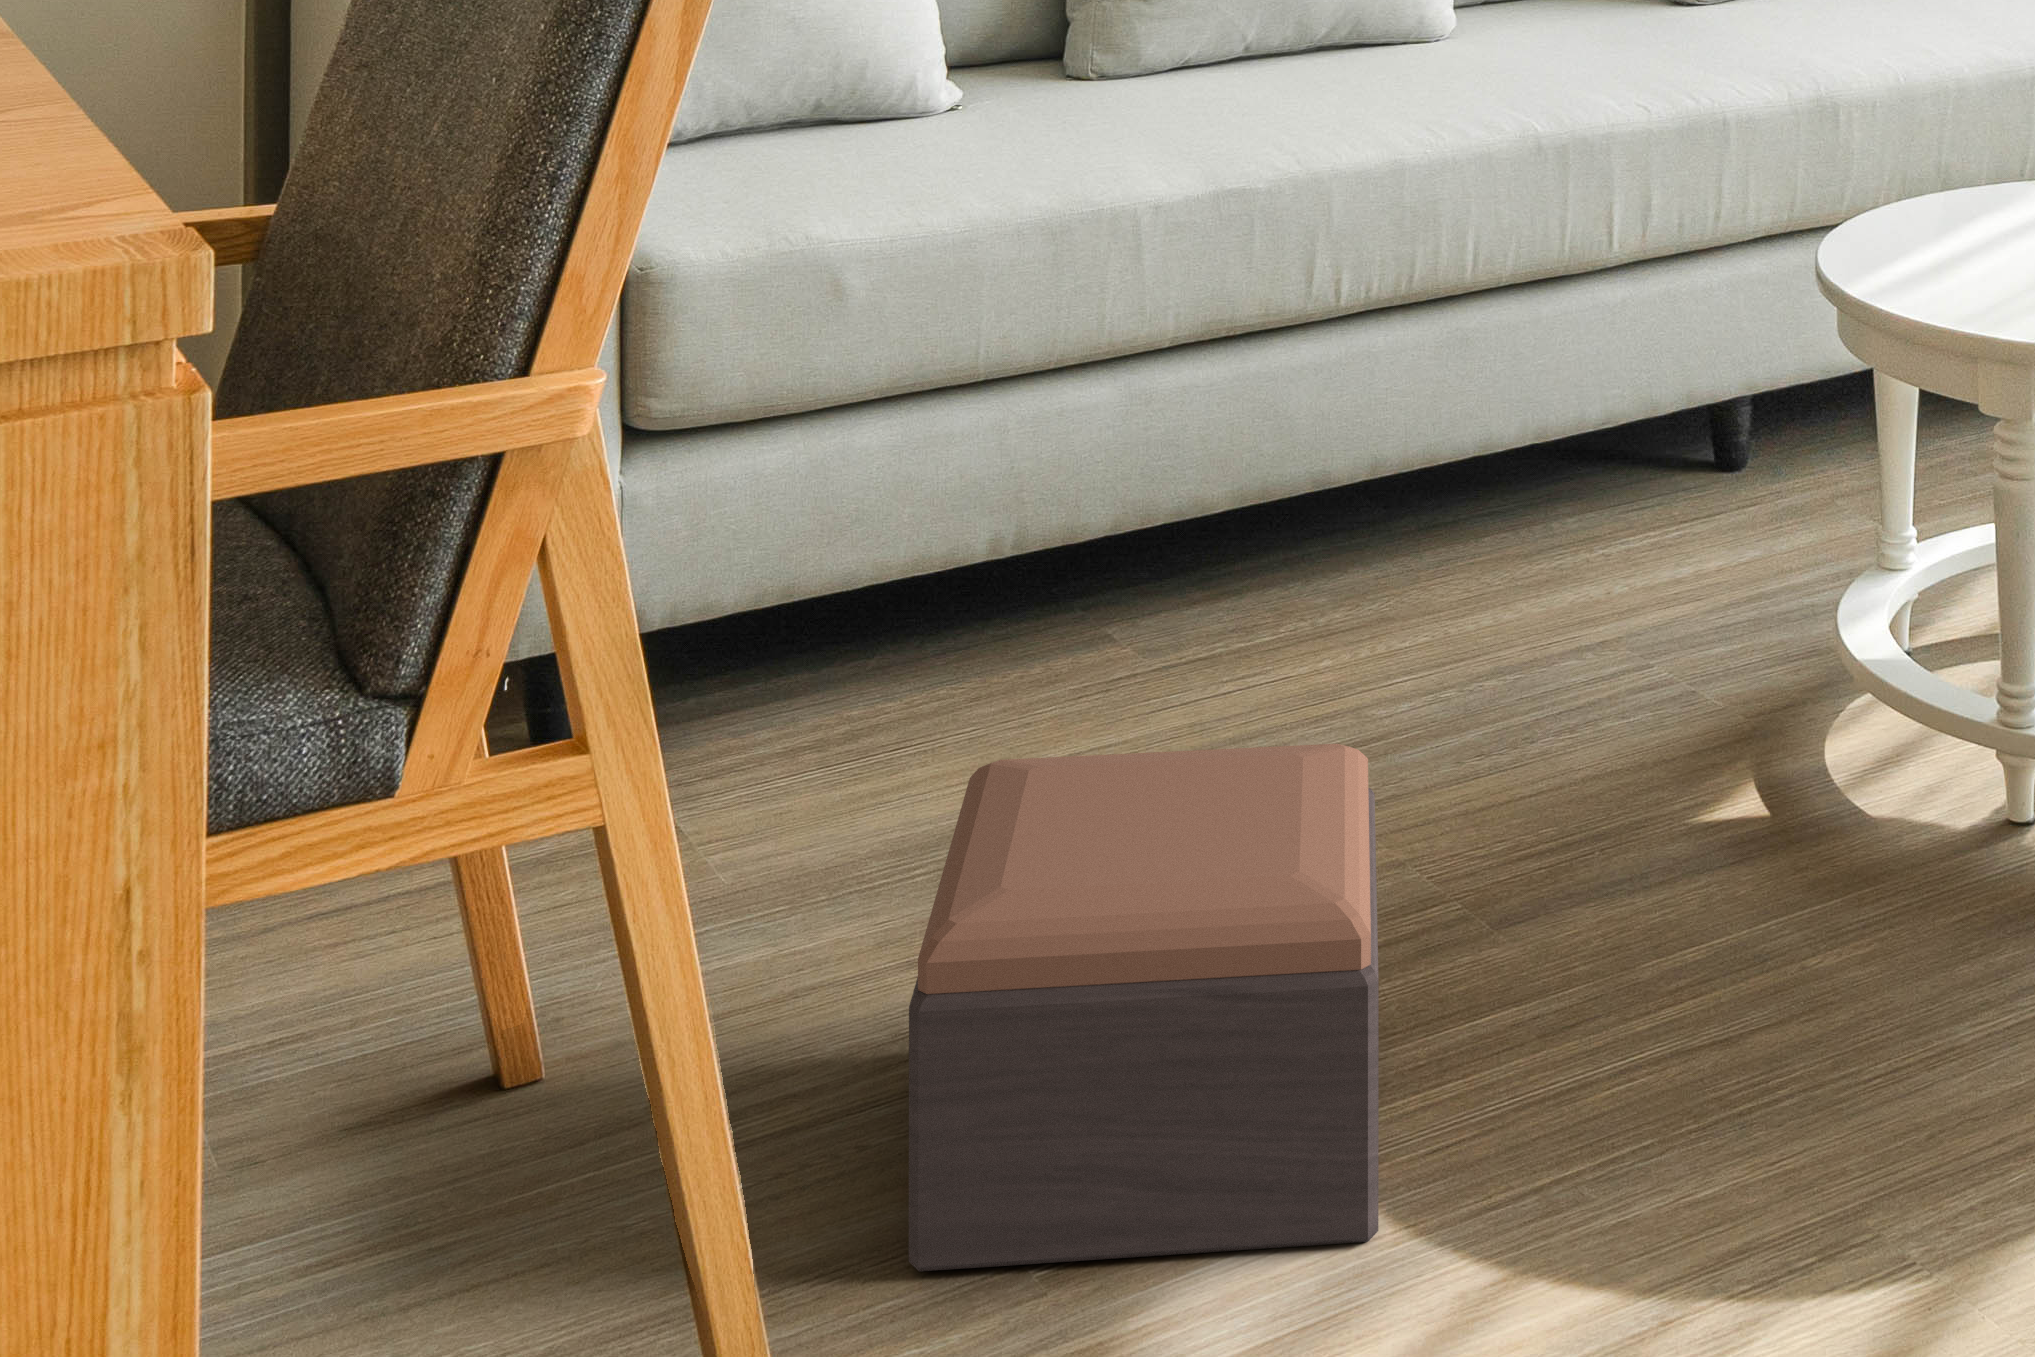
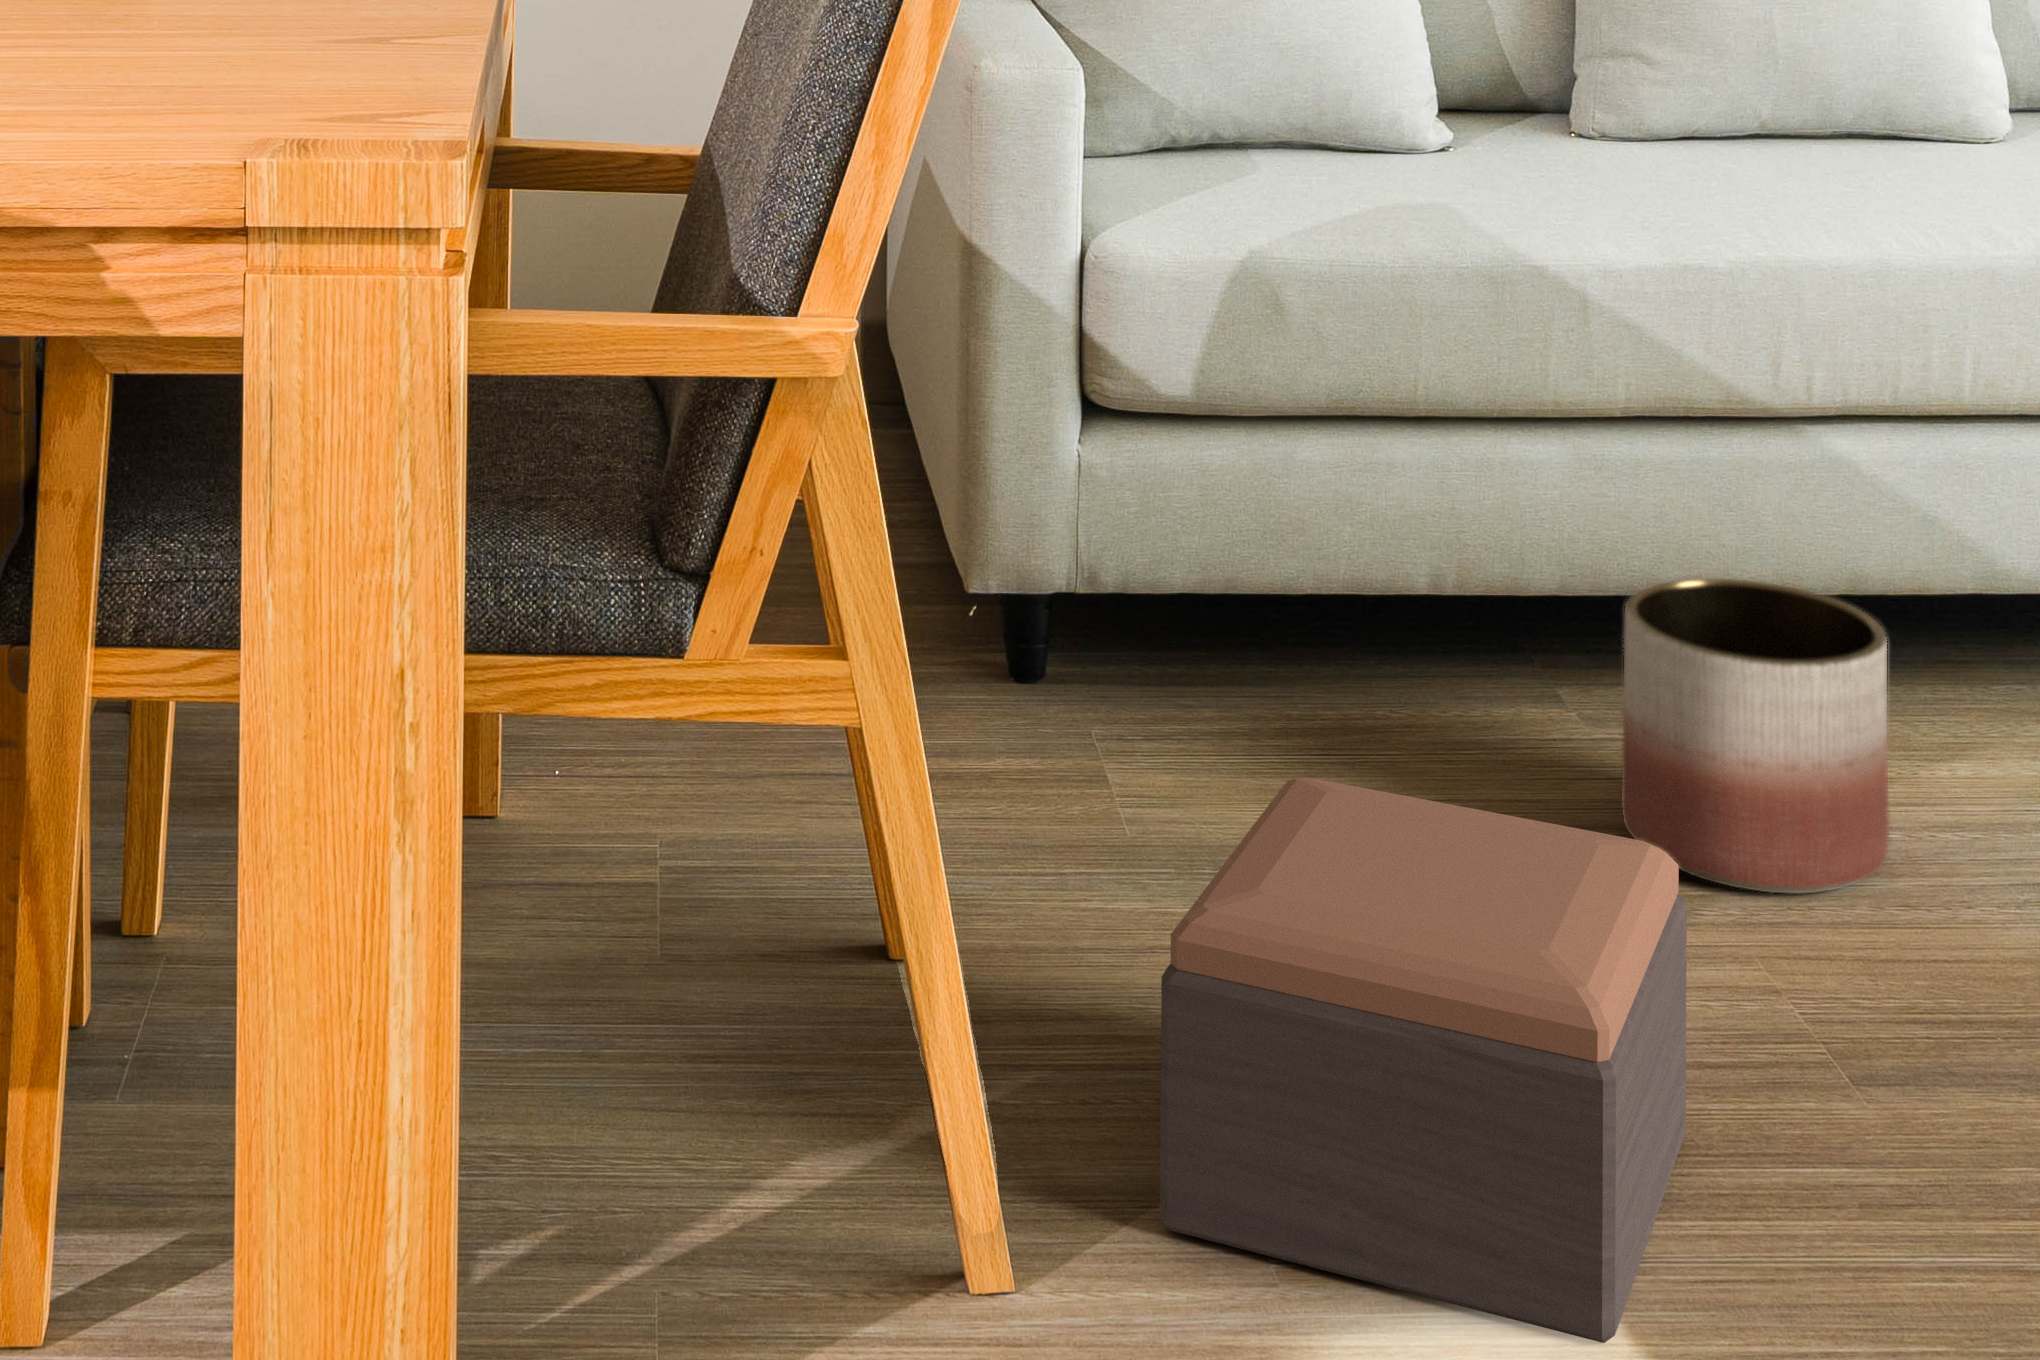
planter: none [1219,473,1460,768] -> present [1622,579,1889,894]

